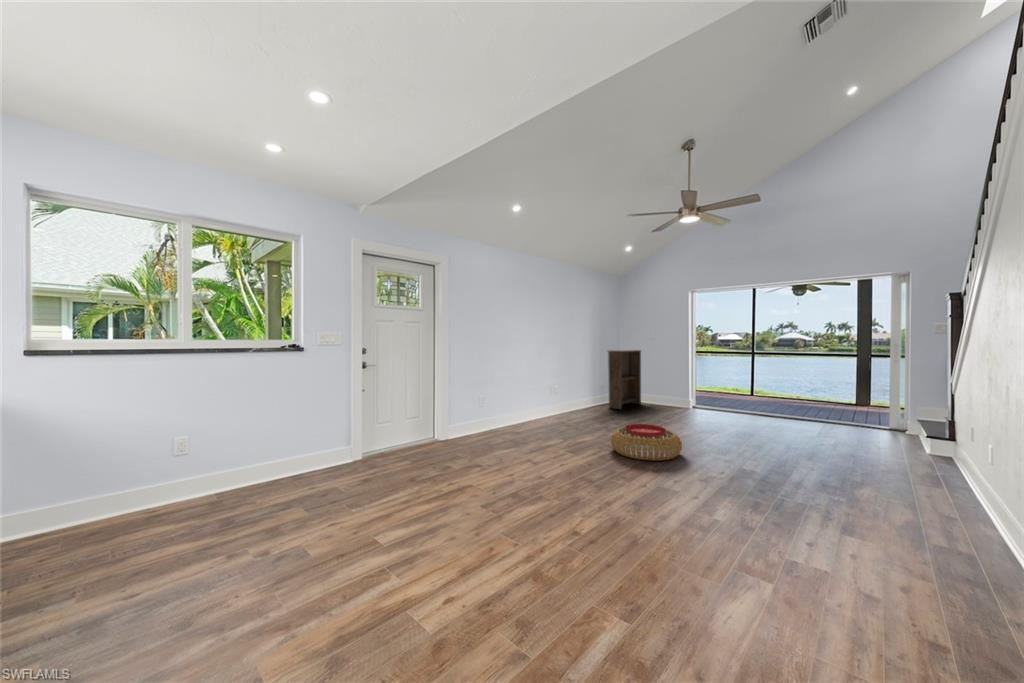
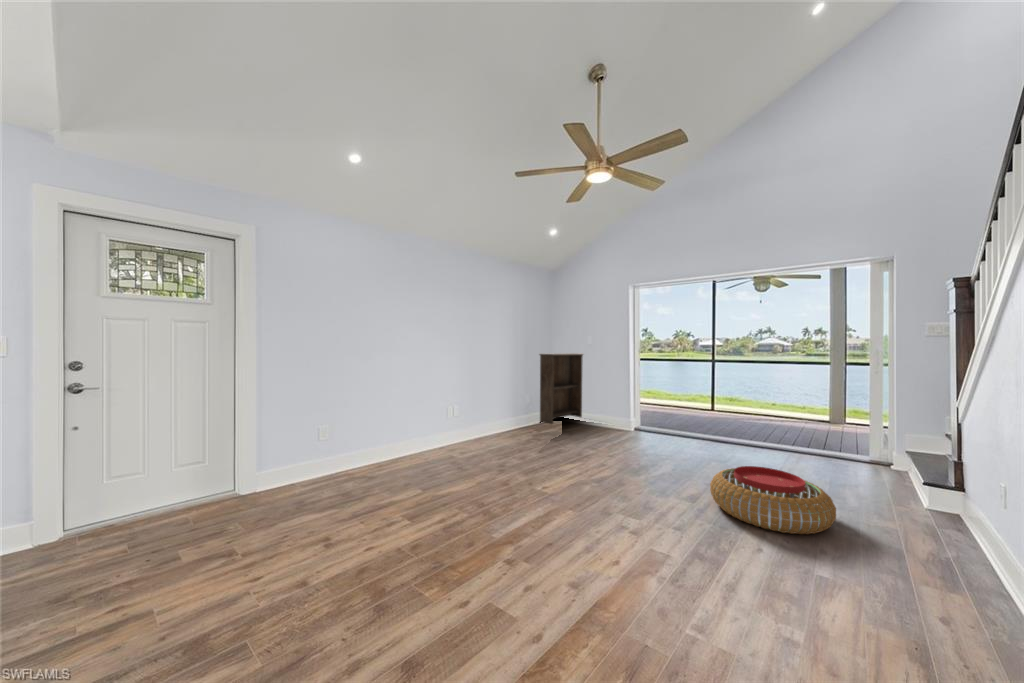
pouf: present [611,424,682,461] -> present [710,466,836,534]

